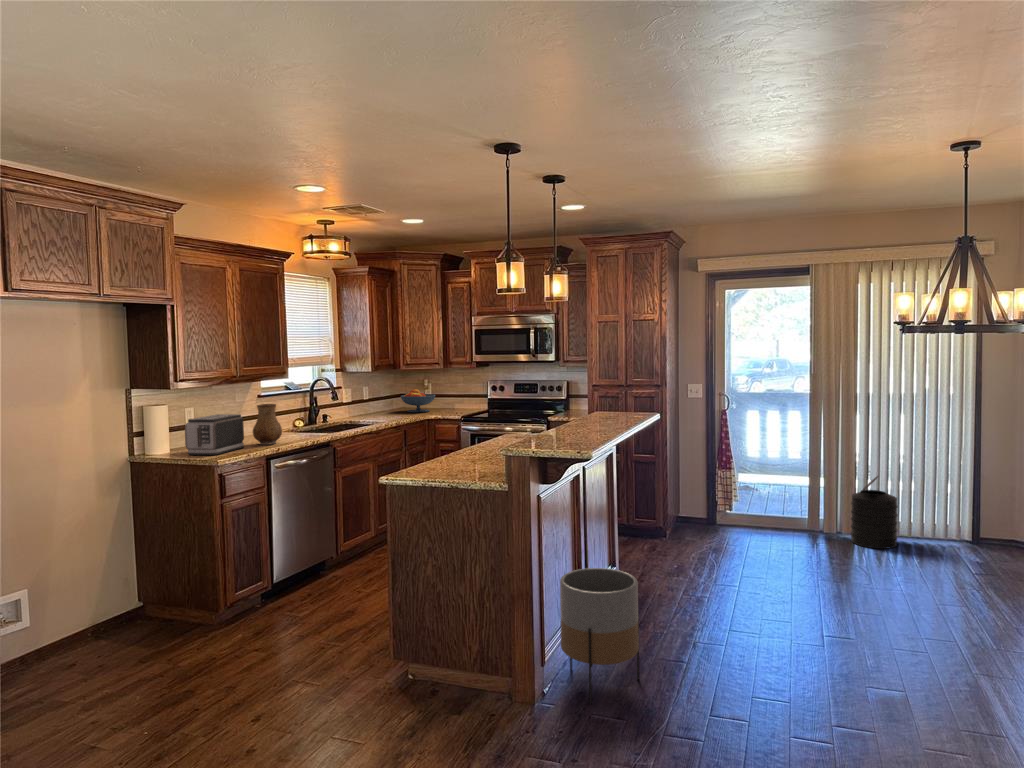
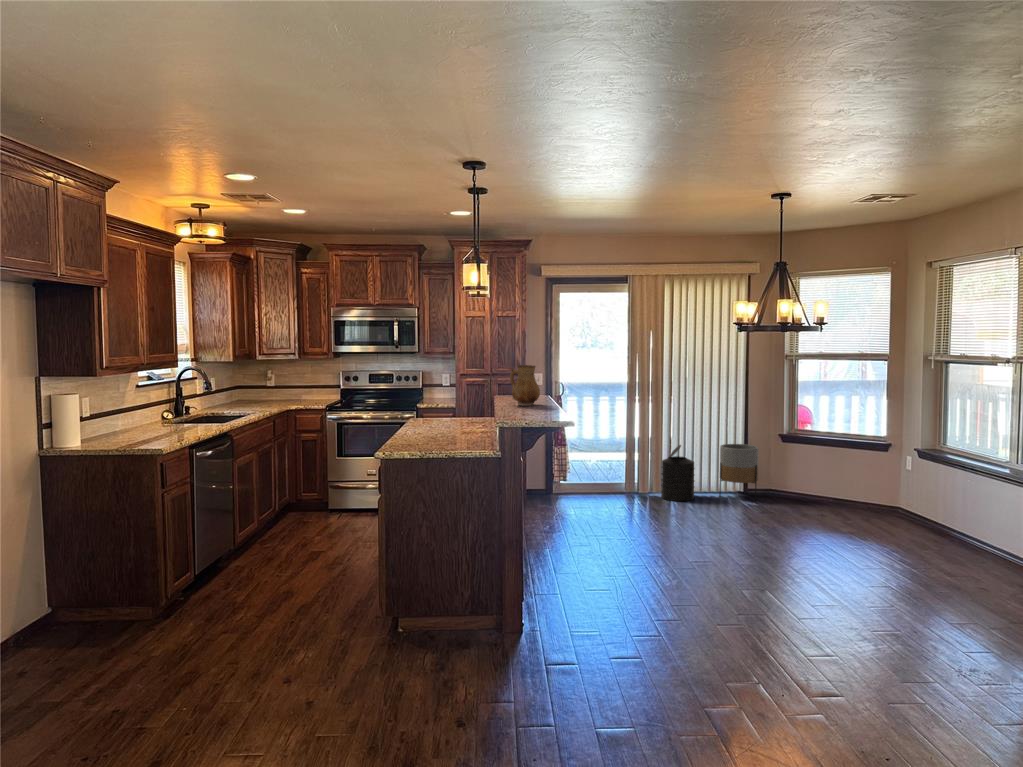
fruit bowl: present [401,389,435,412] -> none [250,380,287,404]
ceramic pitcher: present [253,404,282,445] -> present [510,365,540,406]
toaster: present [185,414,244,455] -> none [109,403,162,446]
planter: present [560,568,640,704] -> present [719,444,759,500]

